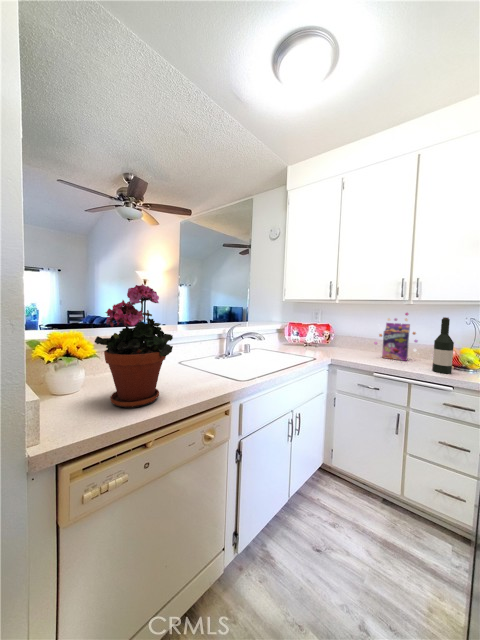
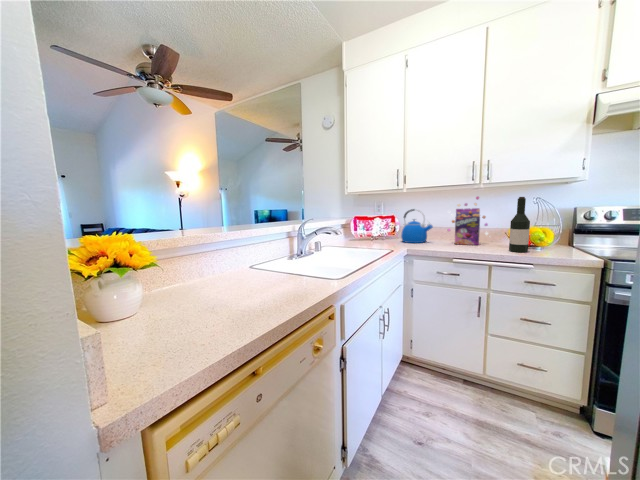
potted plant: present [95,284,173,408] -> none [158,163,267,328]
kettle: none [332,319,362,353] -> present [401,209,433,243]

